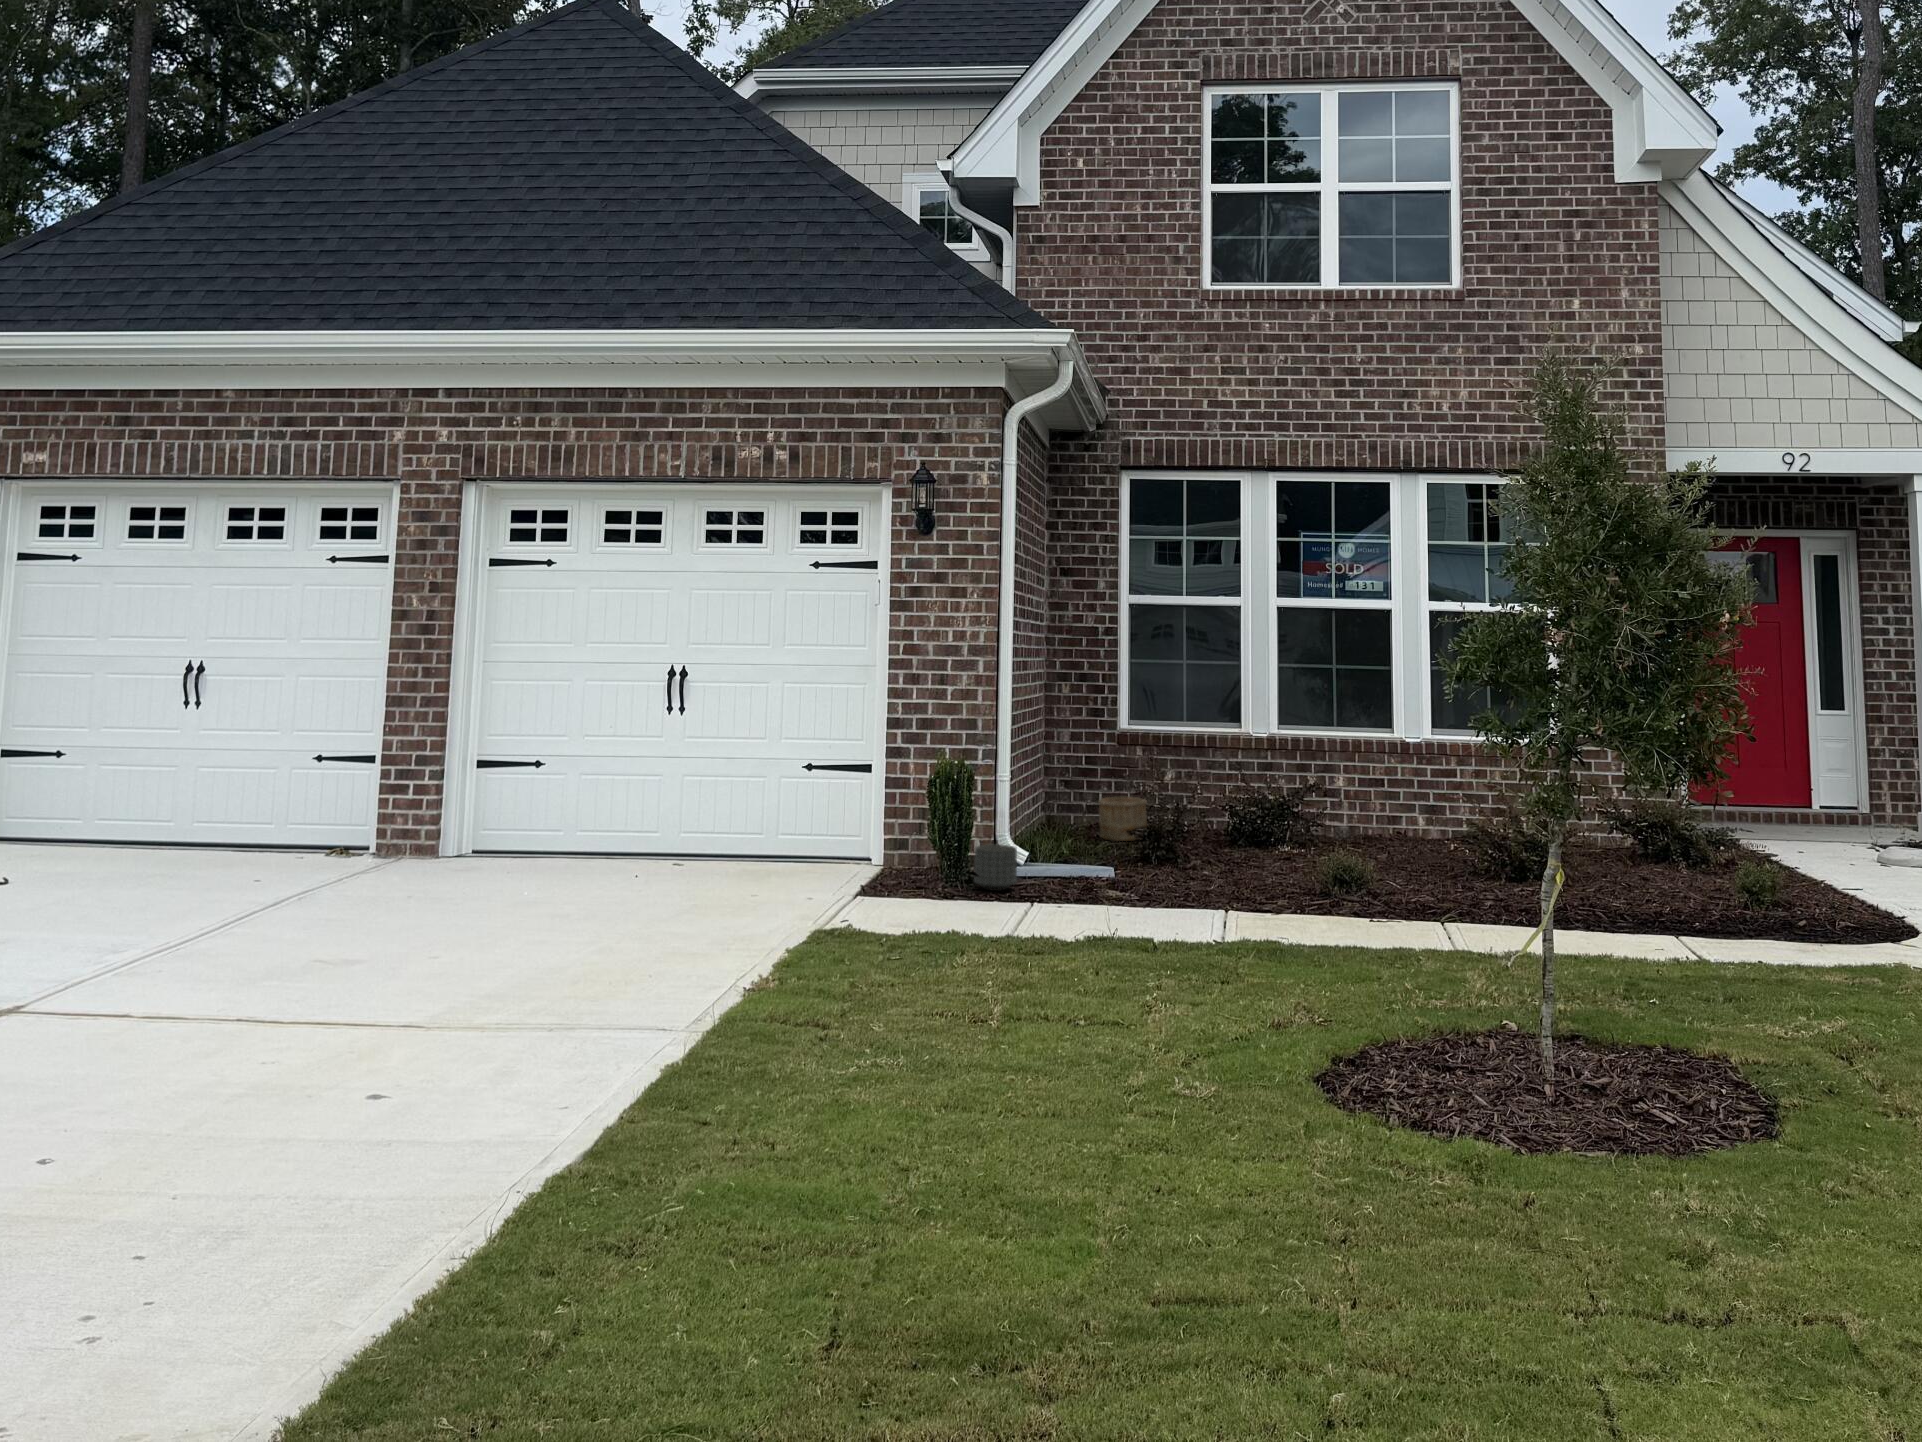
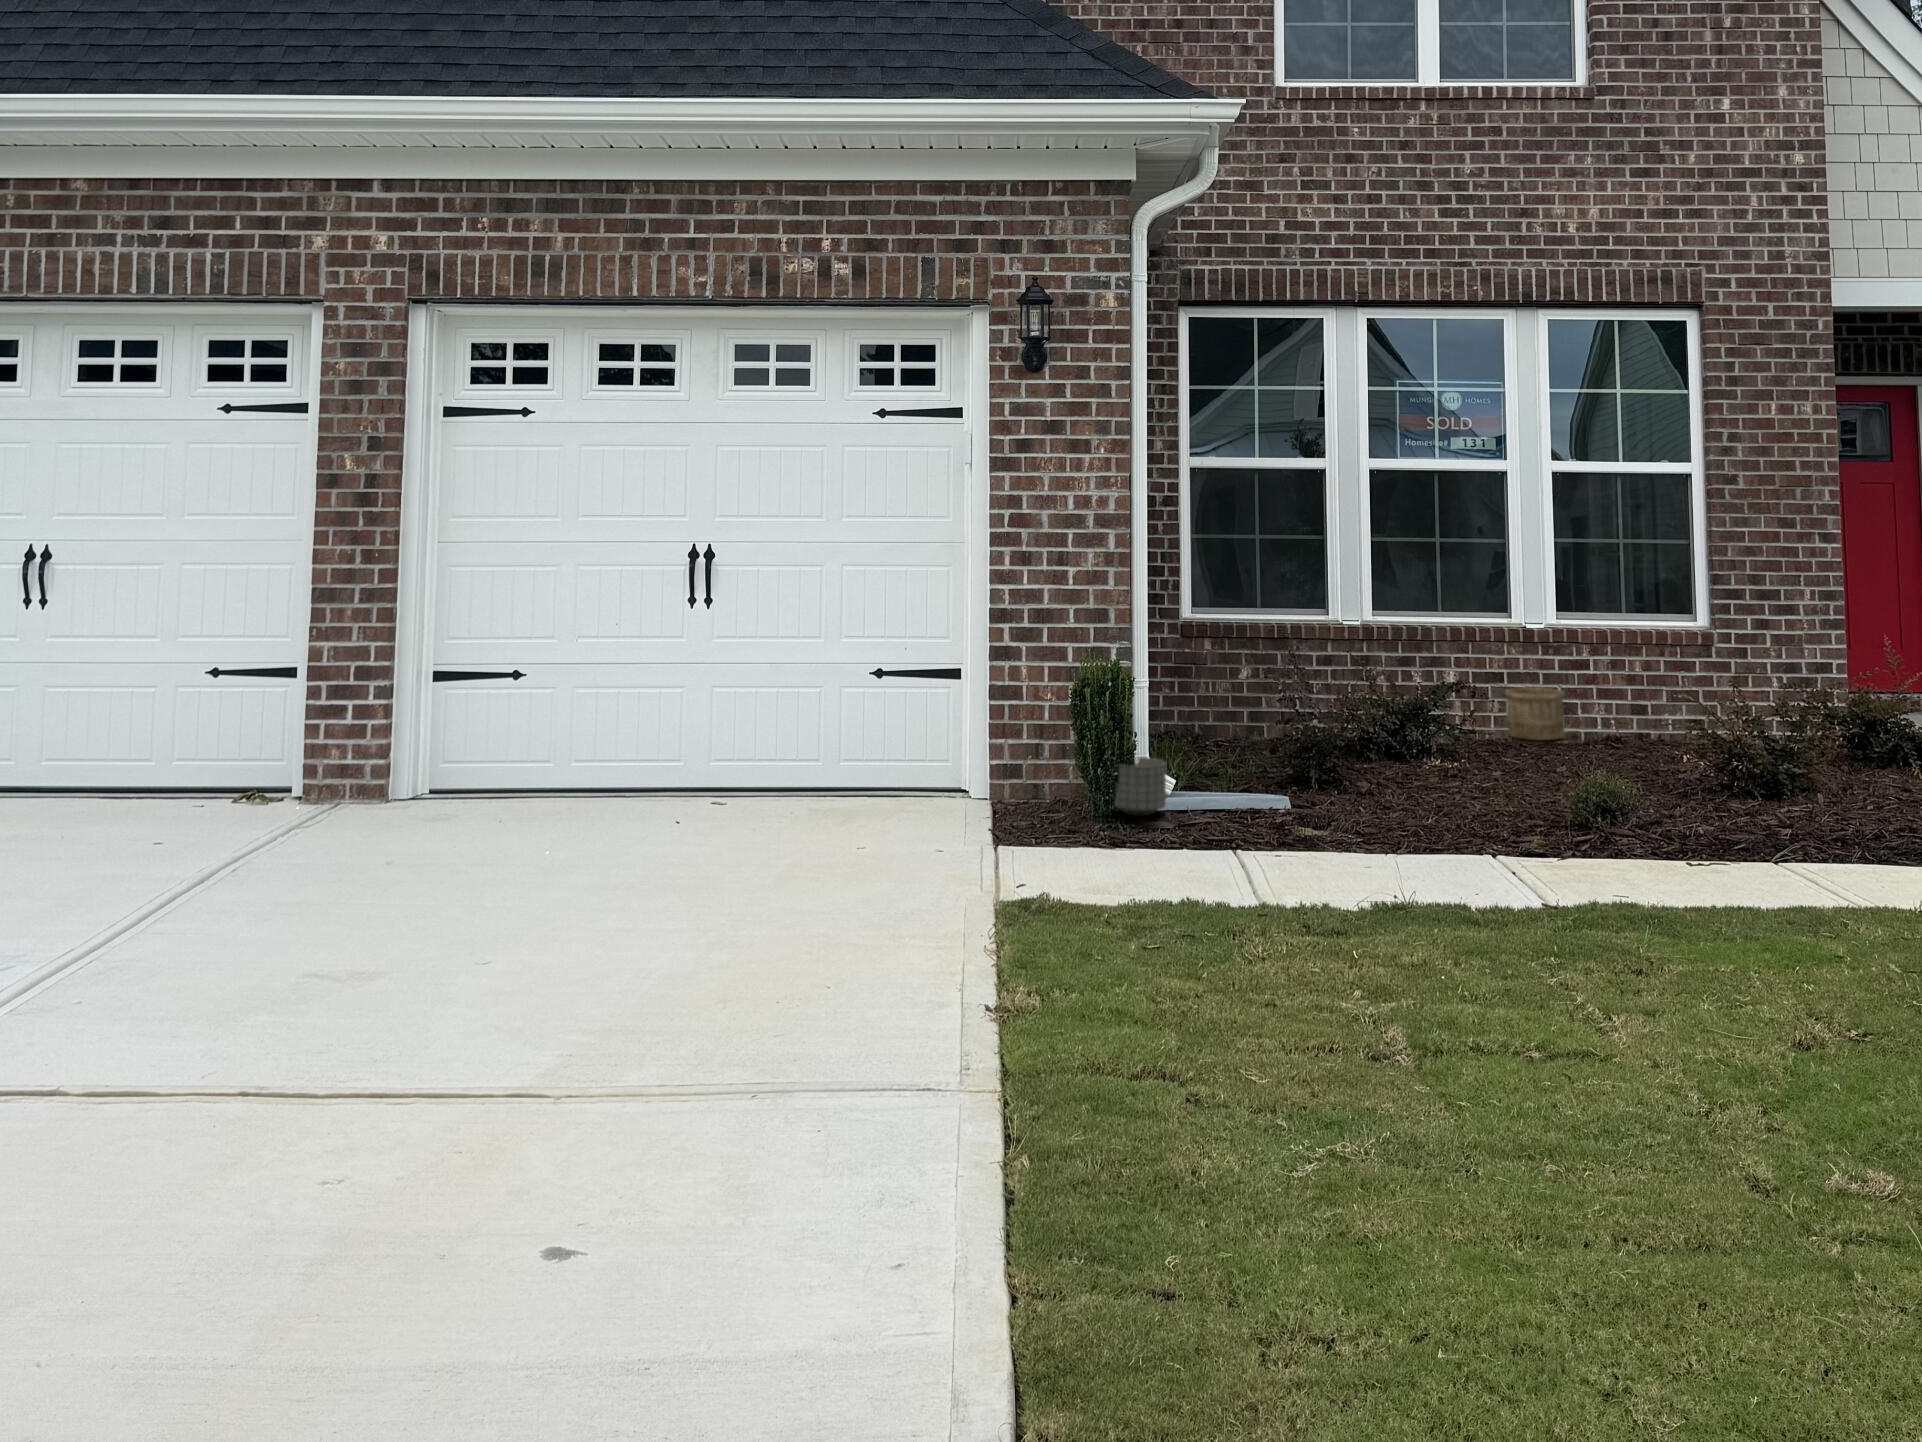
wooden bucket: present [1098,797,1147,841] -> present [1504,687,1564,740]

